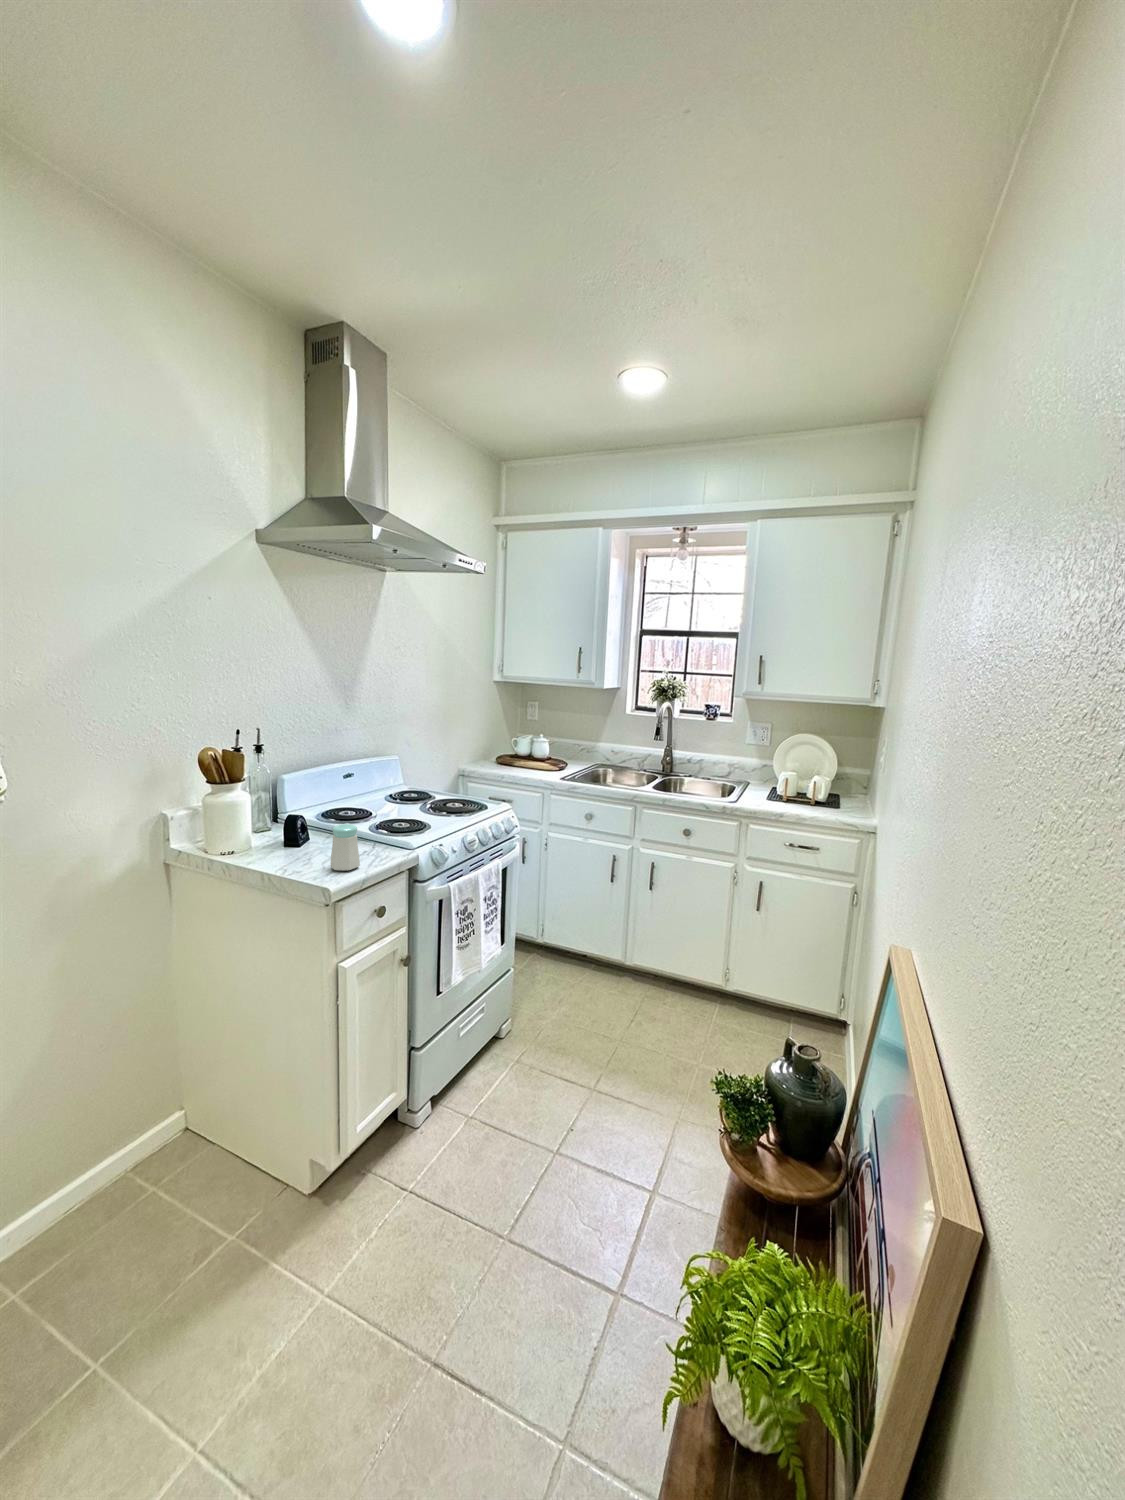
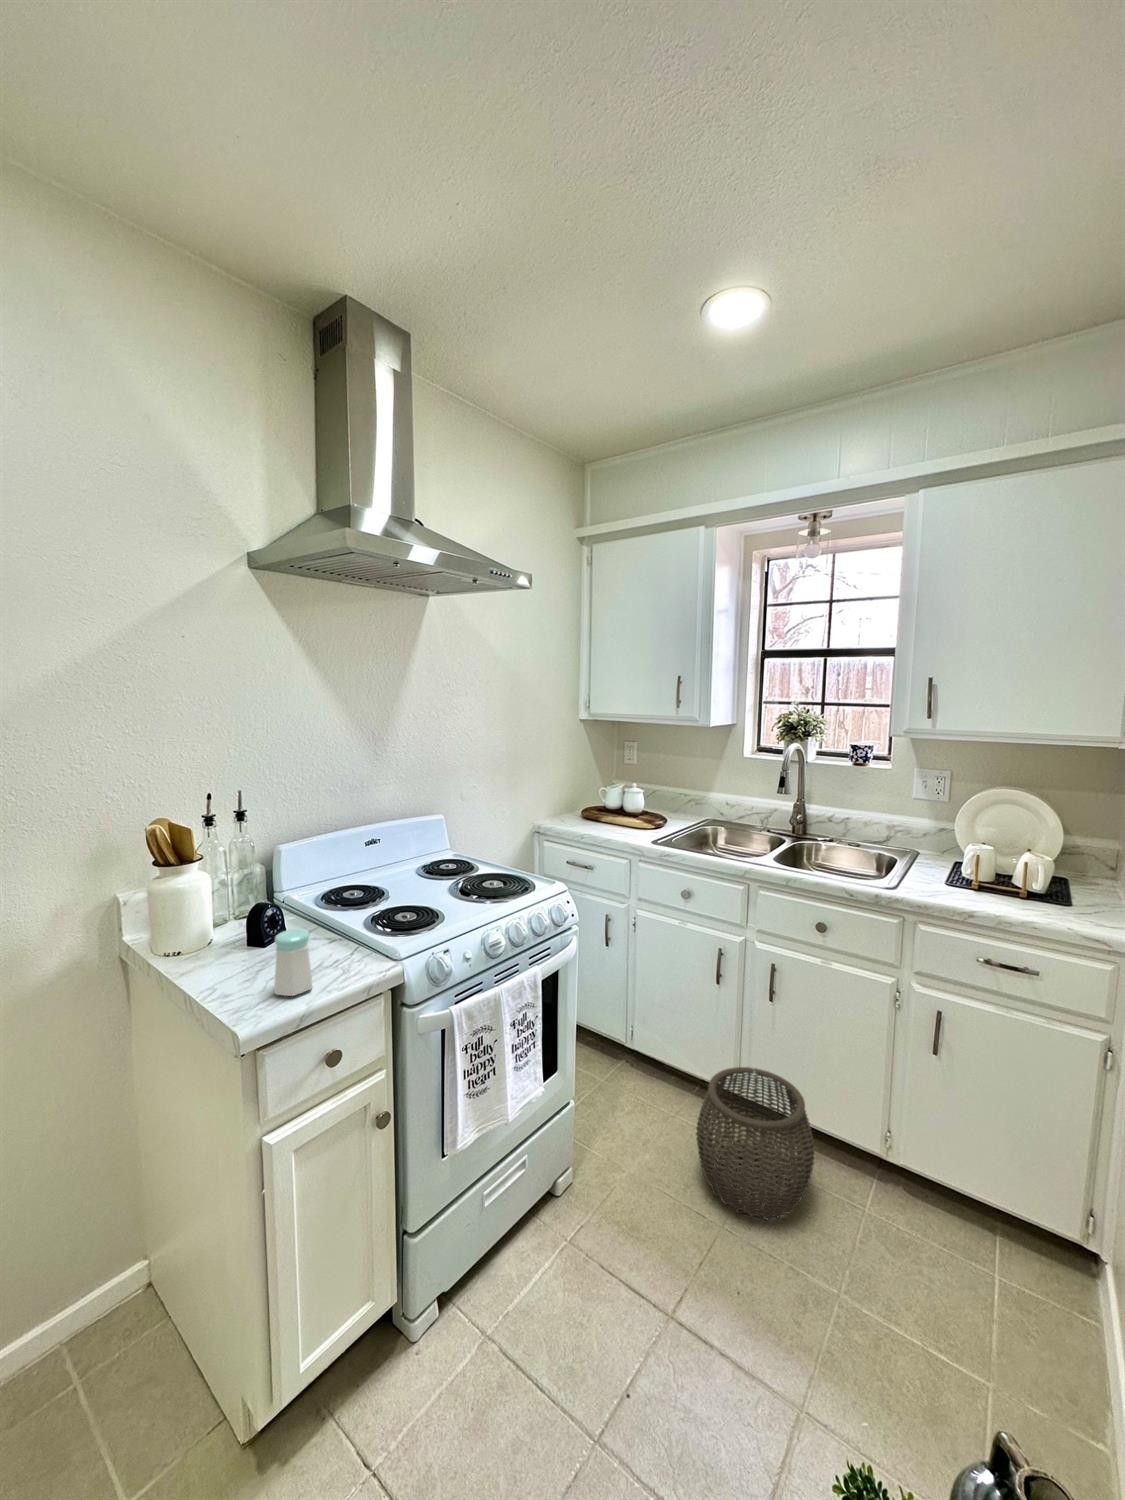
woven basket: none [600,936,682,1032] -> present [696,1067,815,1219]

